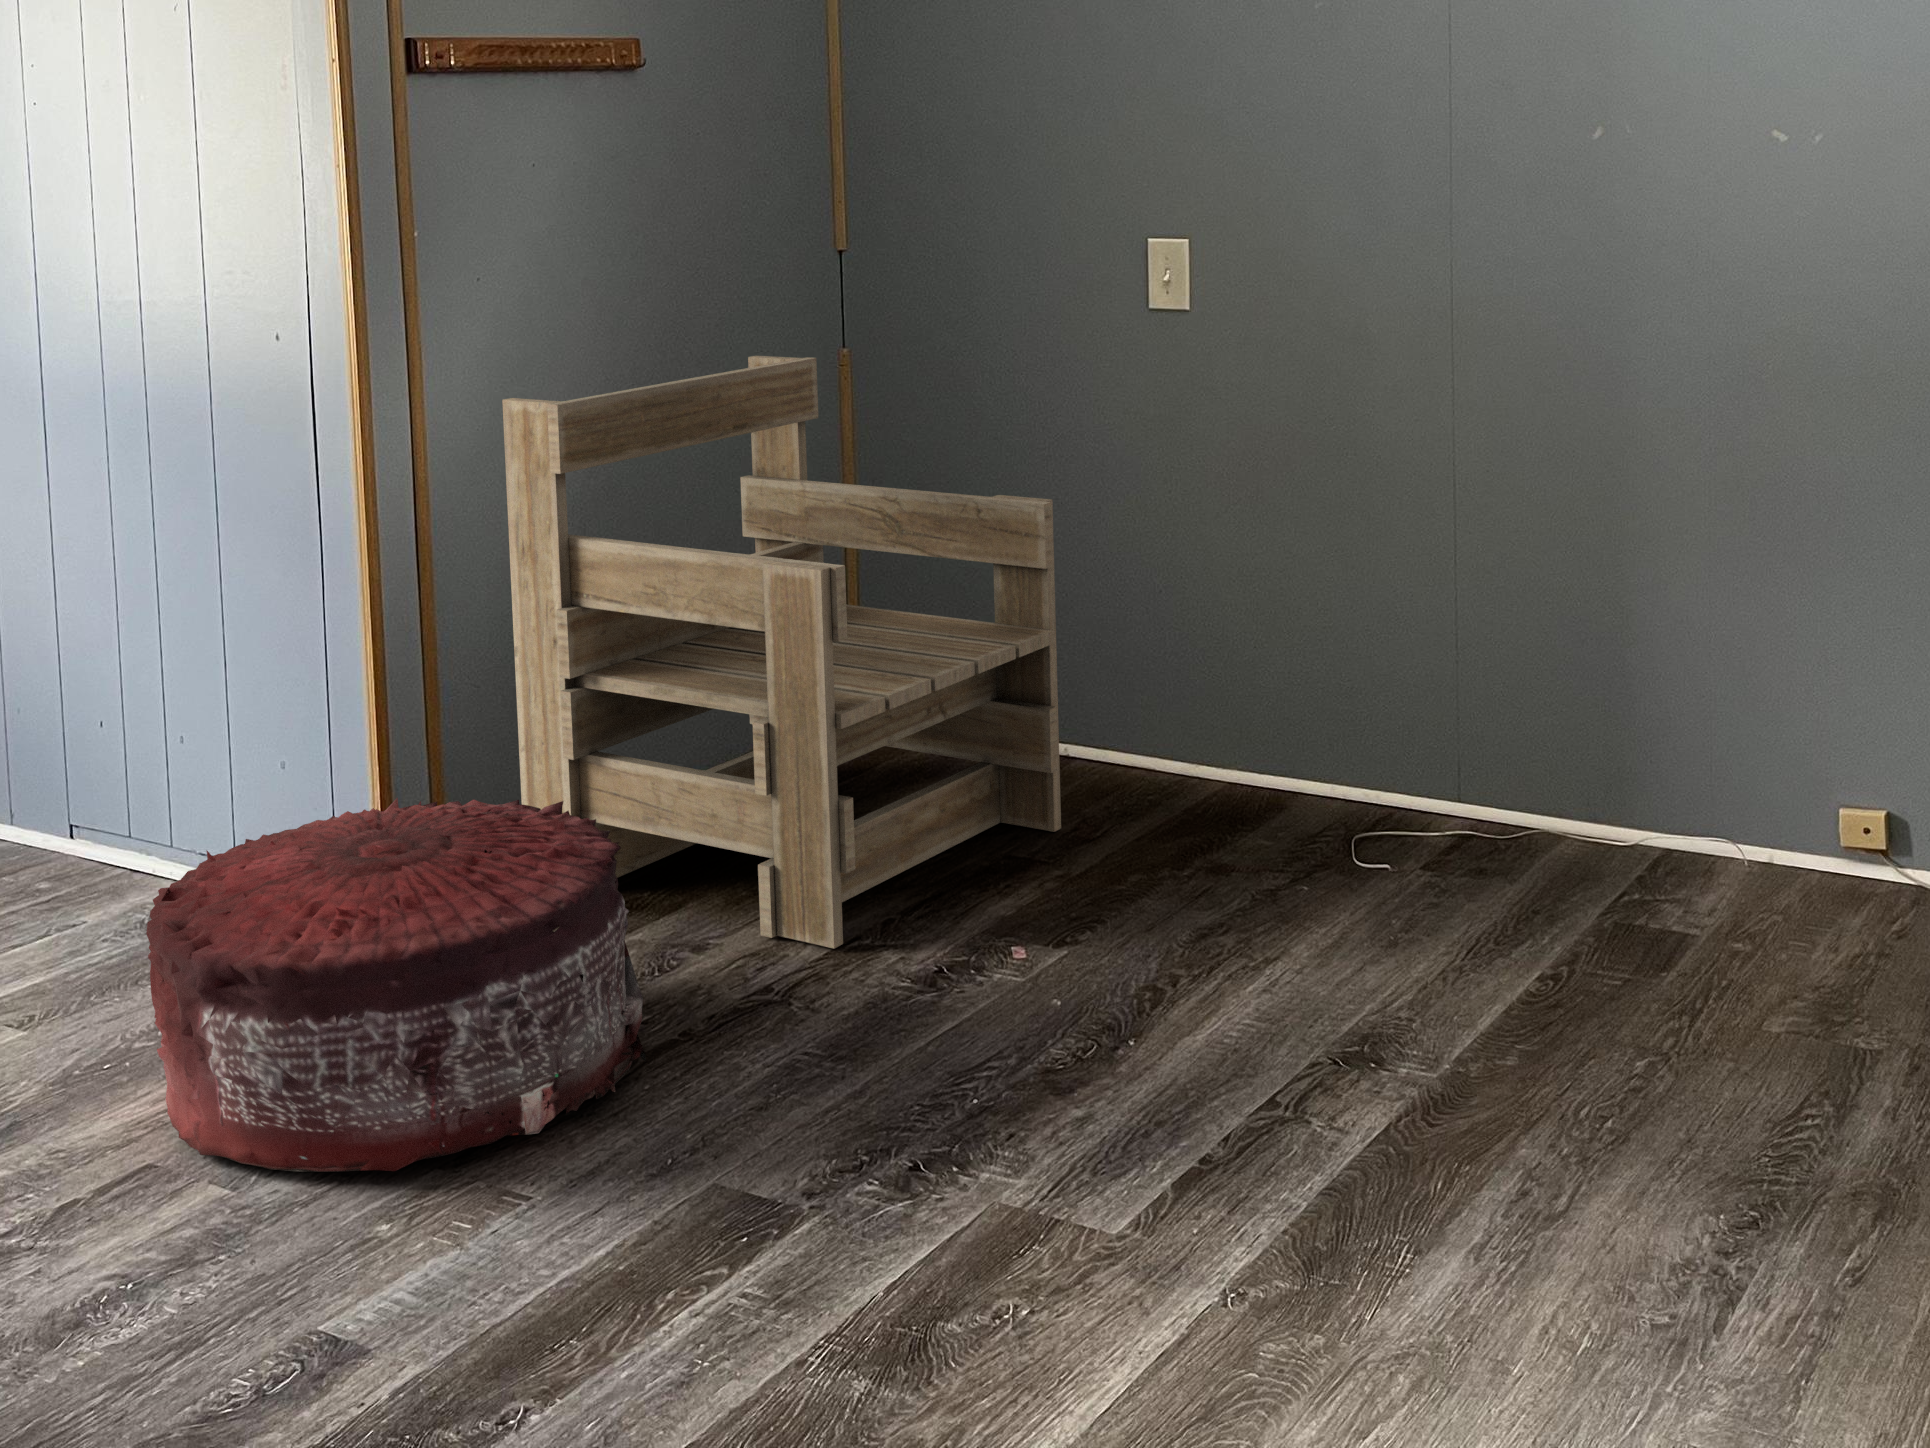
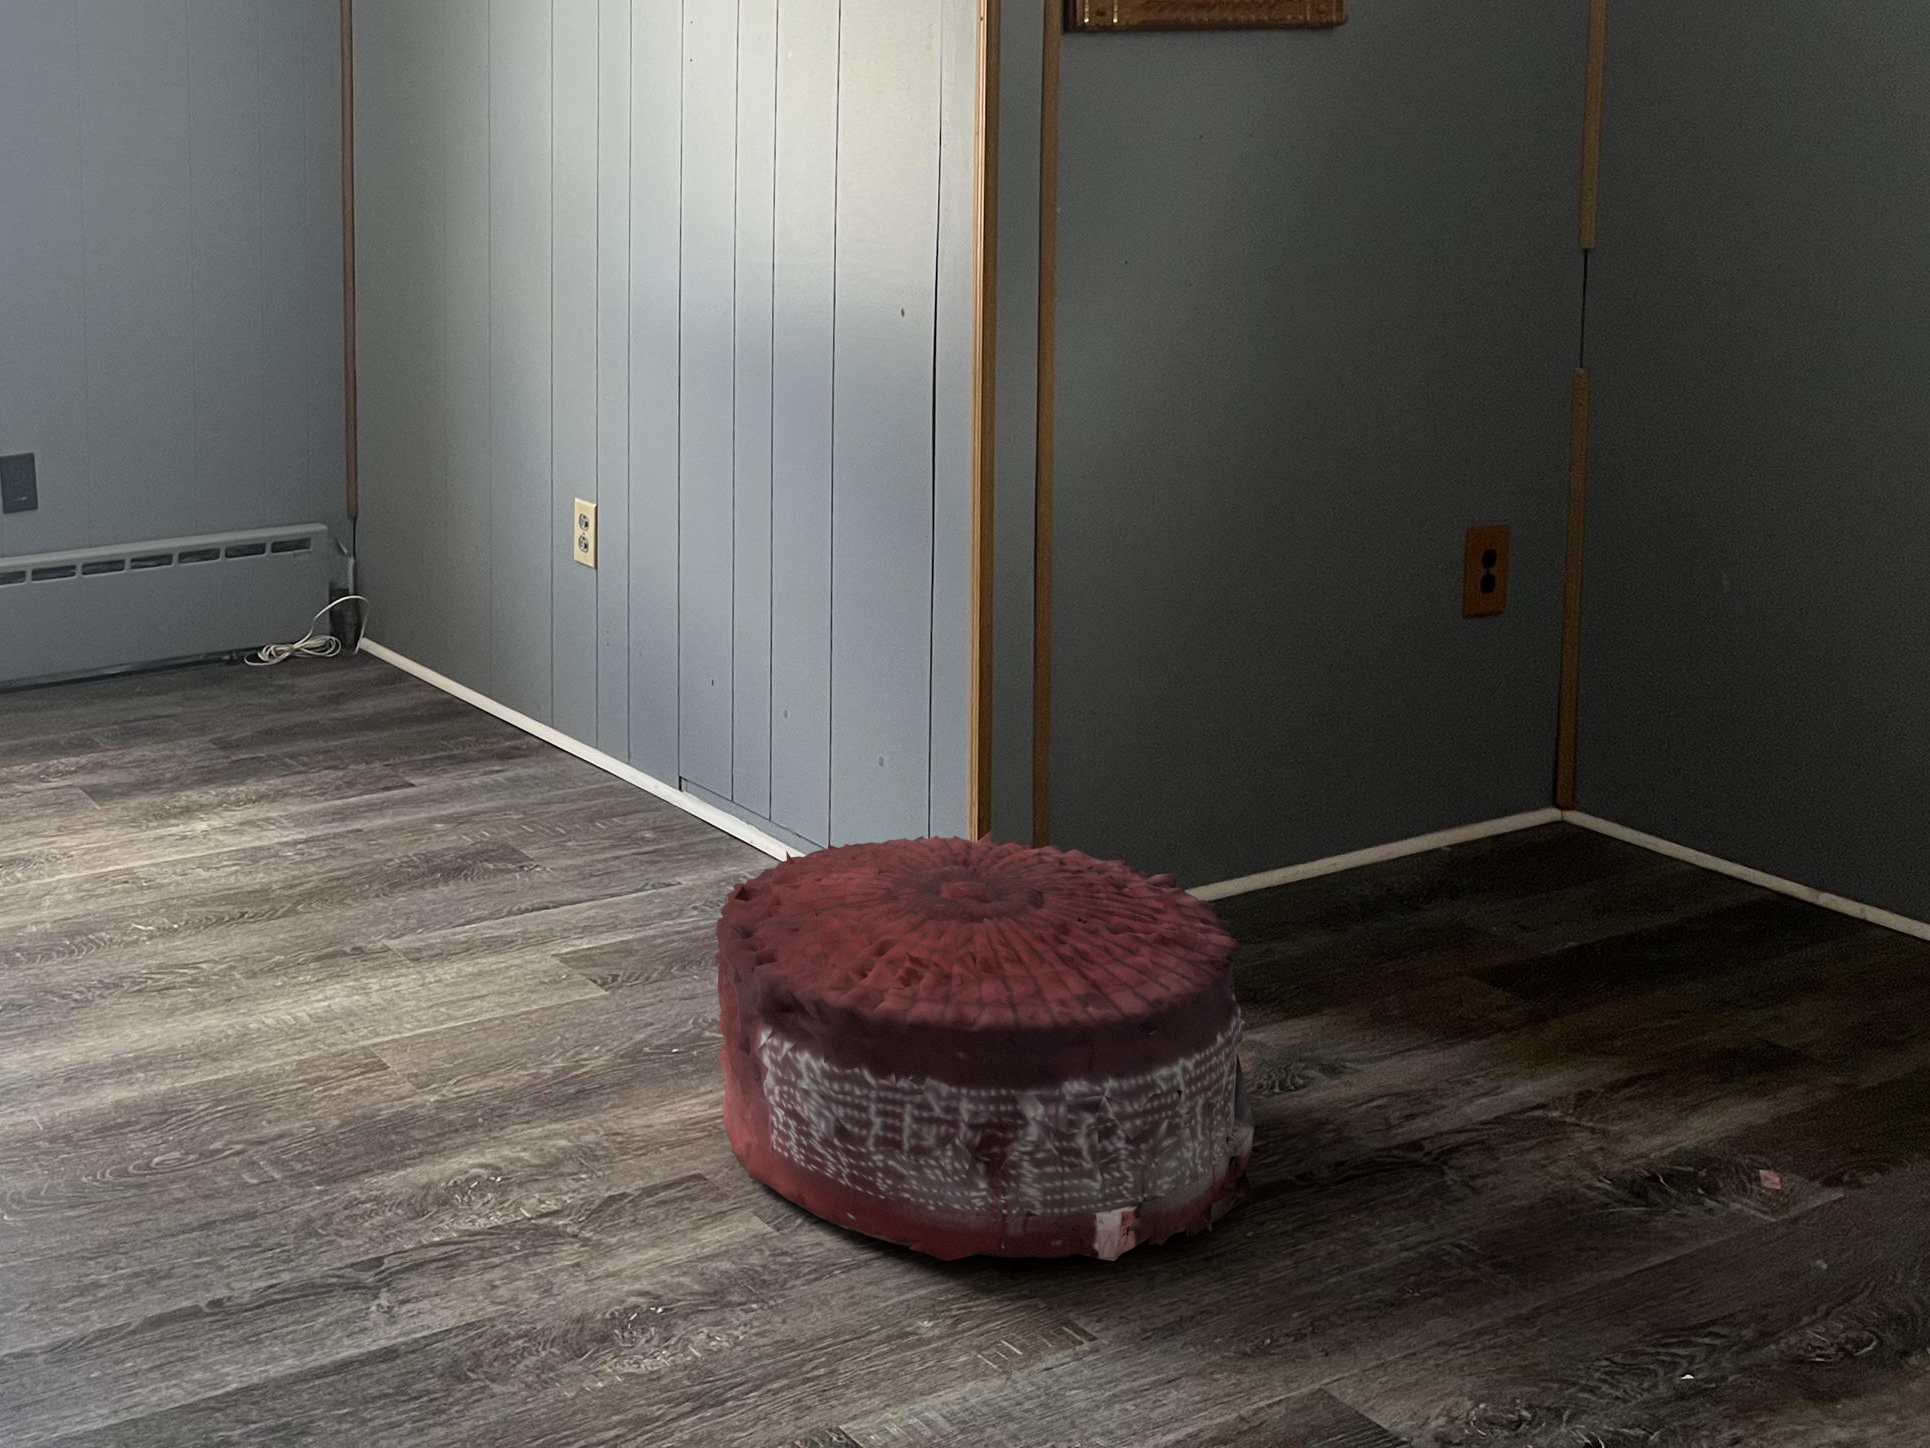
armchair: present [502,356,1061,949] -> none [1134,373,1867,1112]

